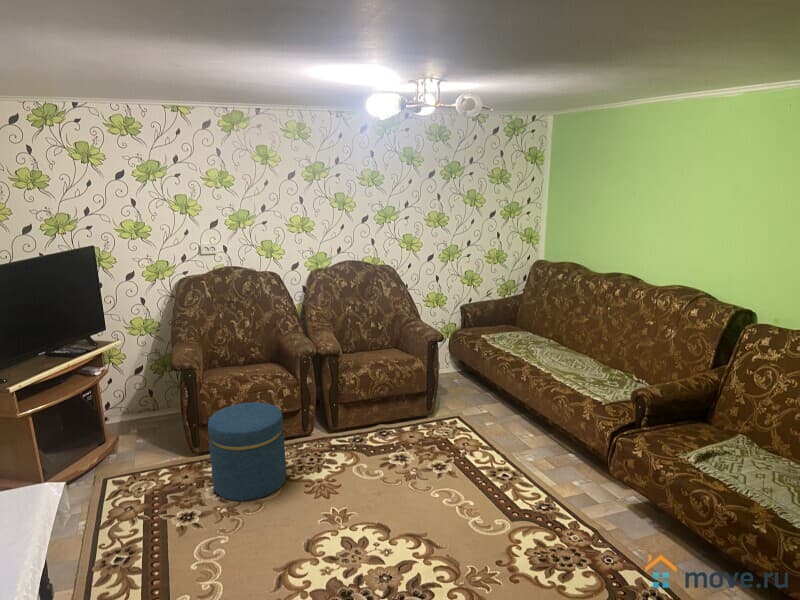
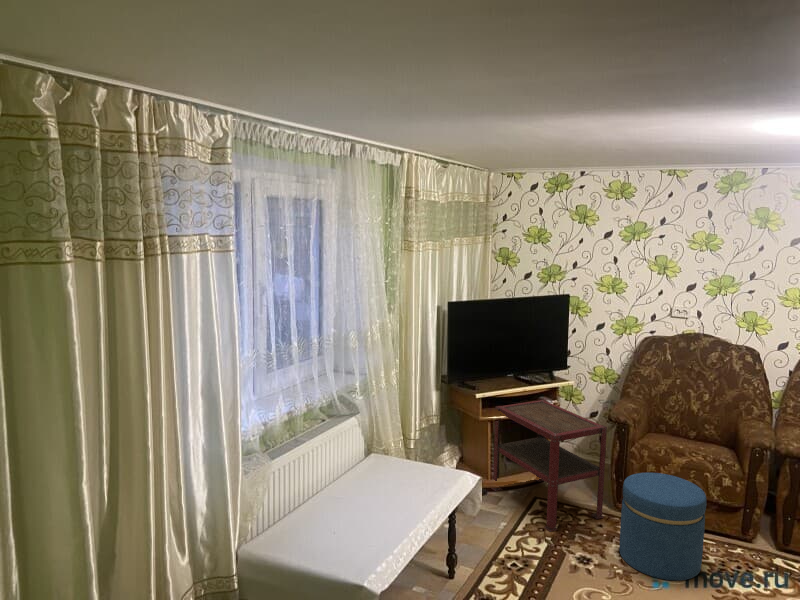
side table: none [30,370,186,507] -> present [492,399,607,532]

